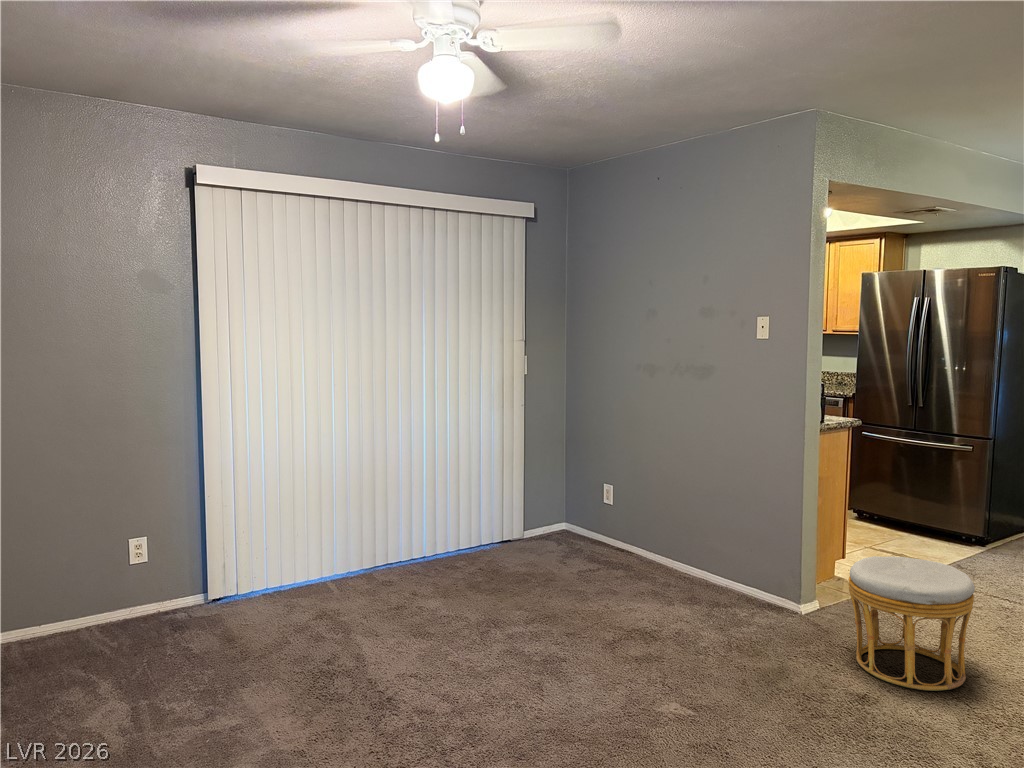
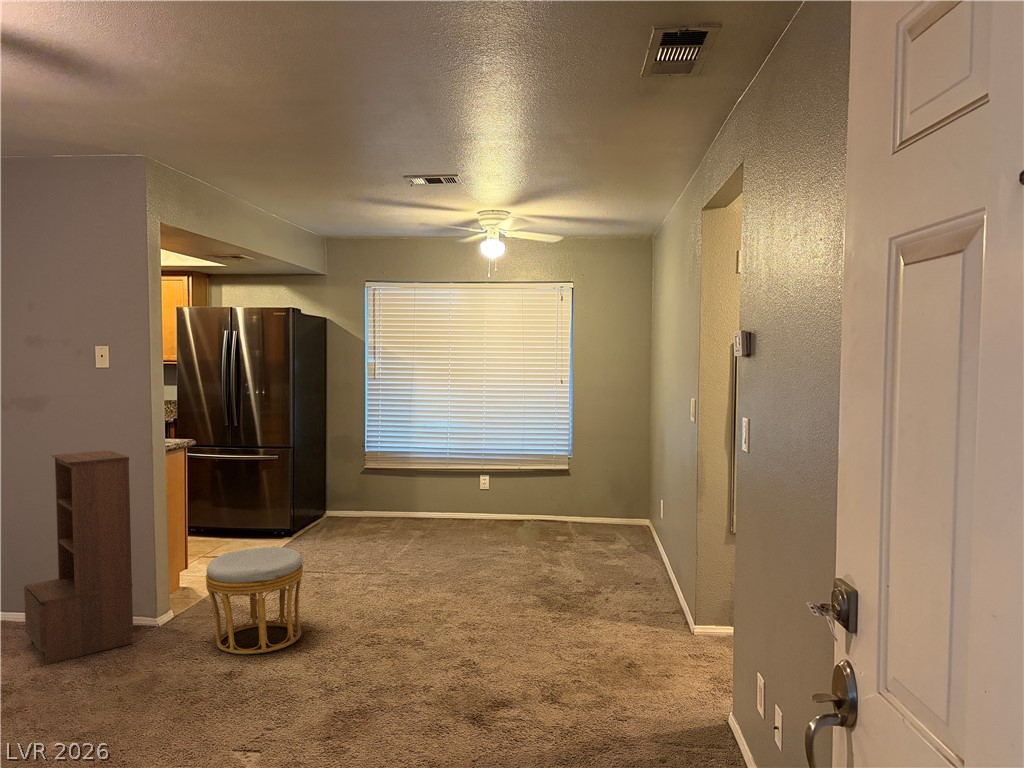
bookshelf: none [682,421,779,624] -> present [24,451,133,664]

